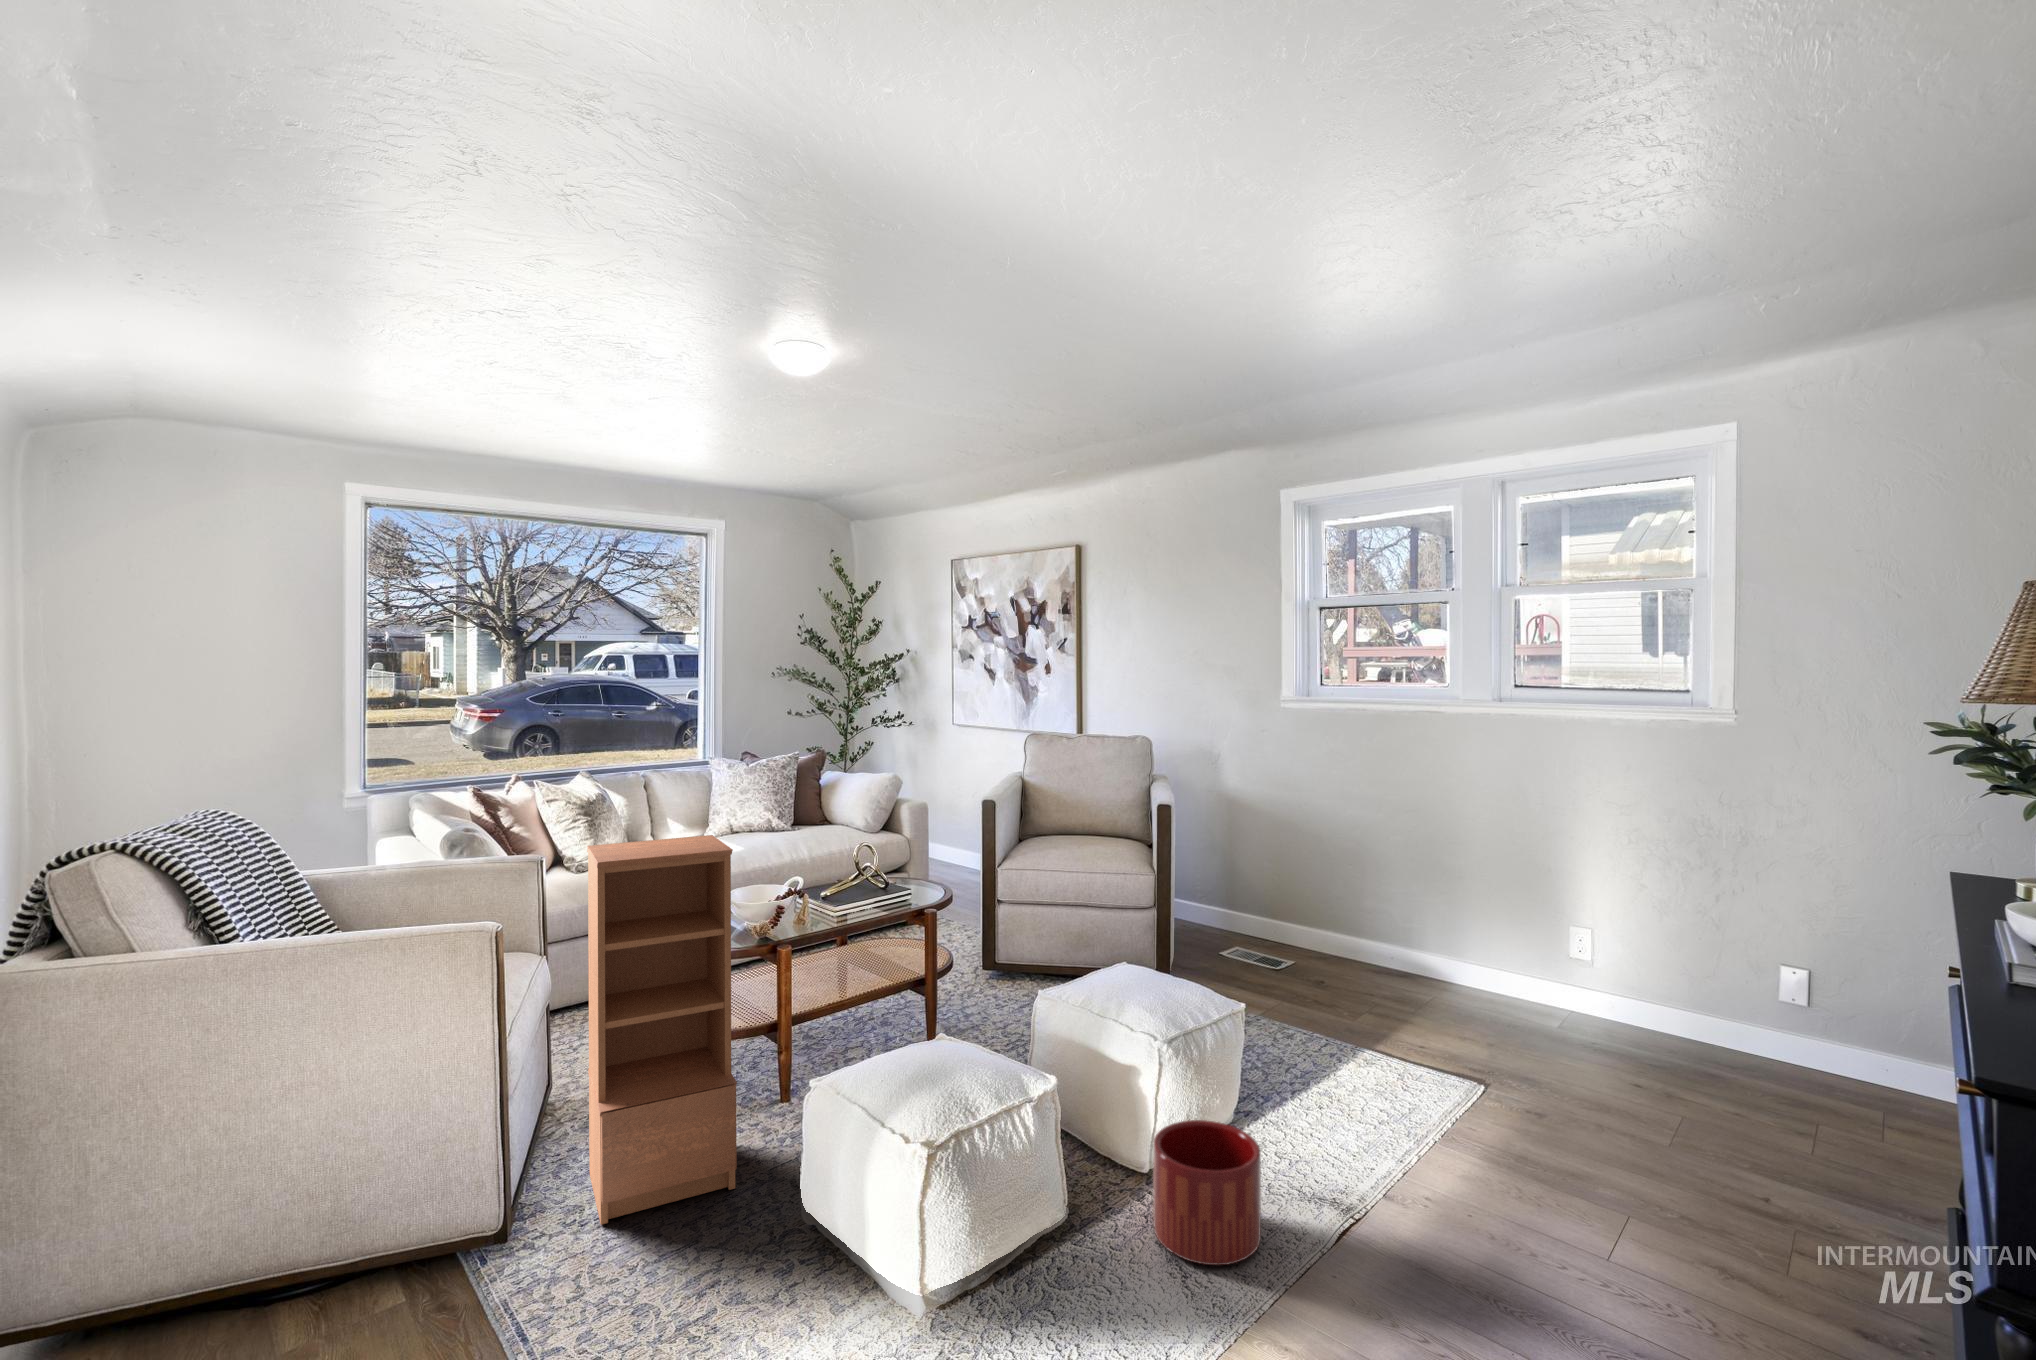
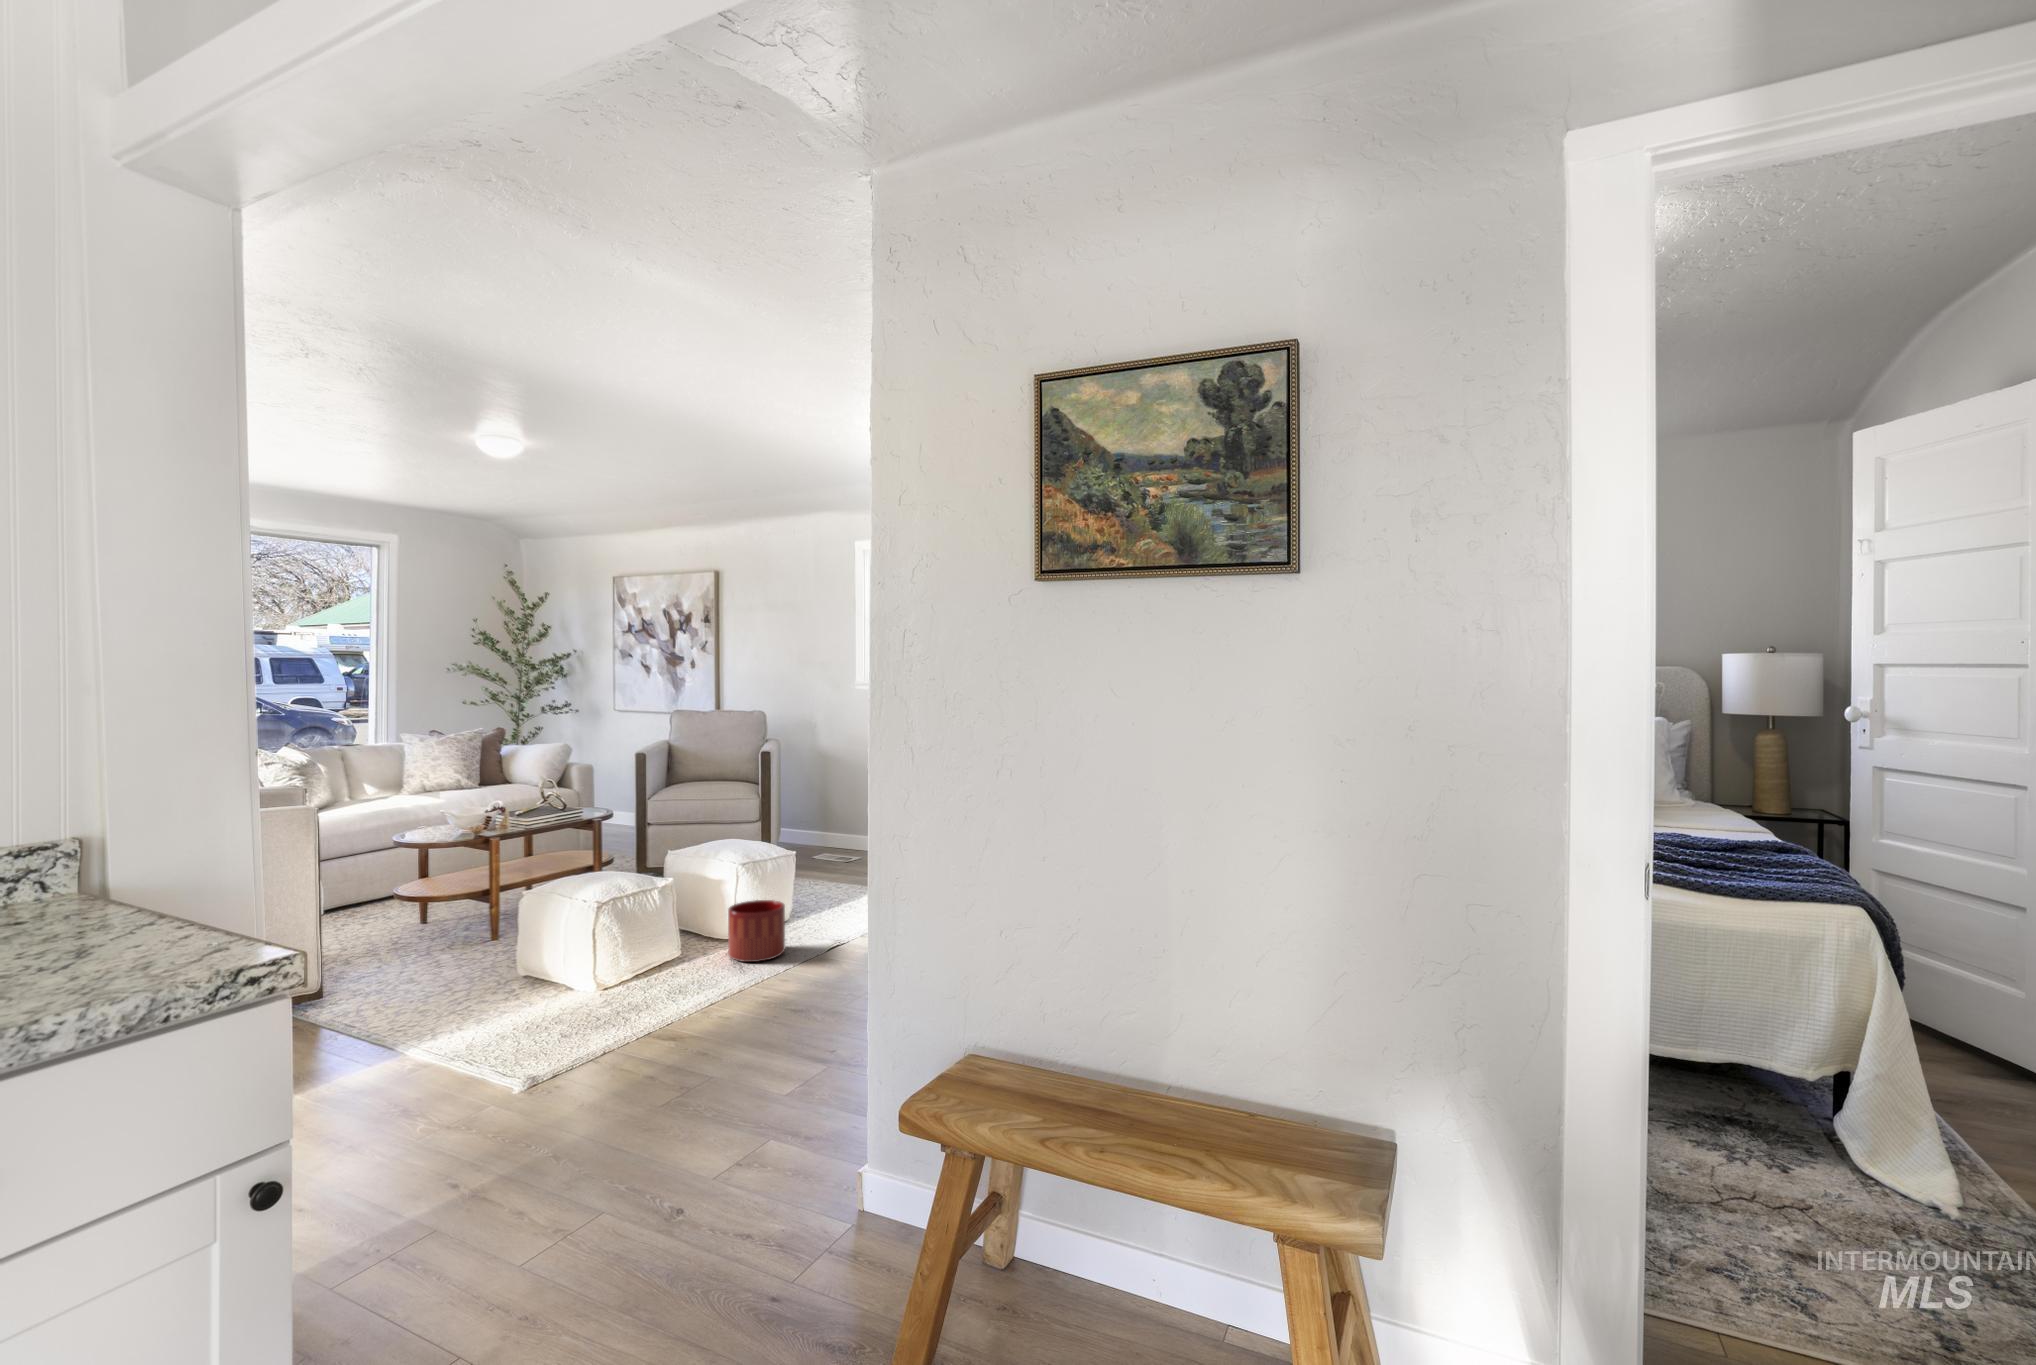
bookcase: present [587,835,737,1225] -> none [362,764,472,988]

